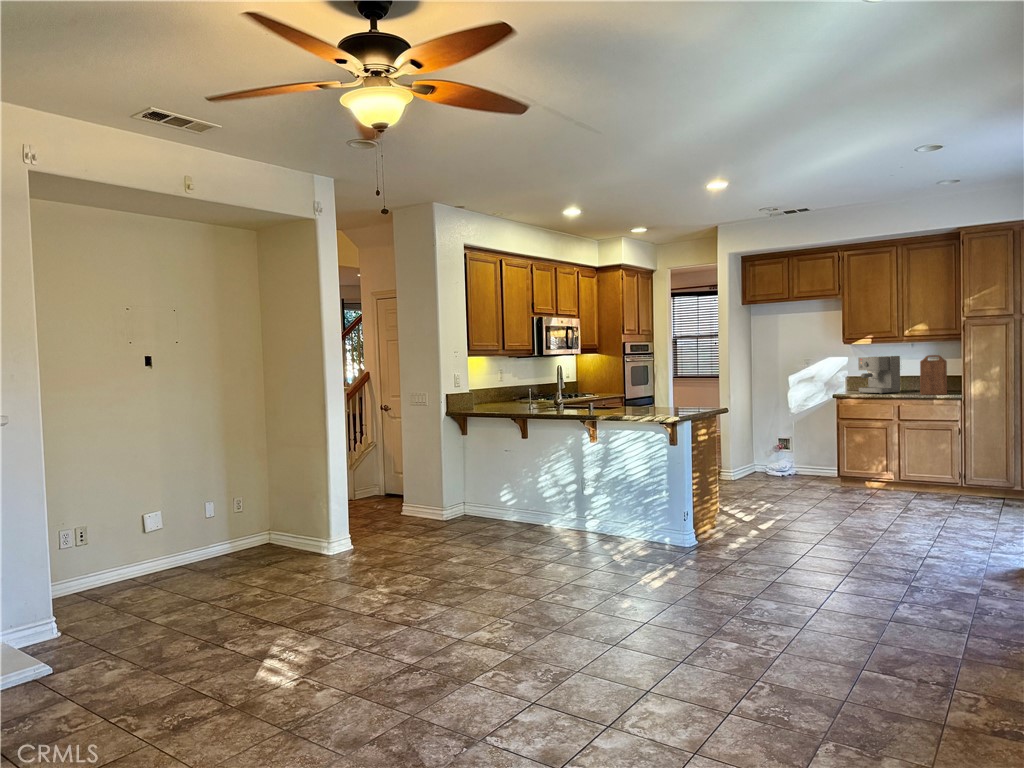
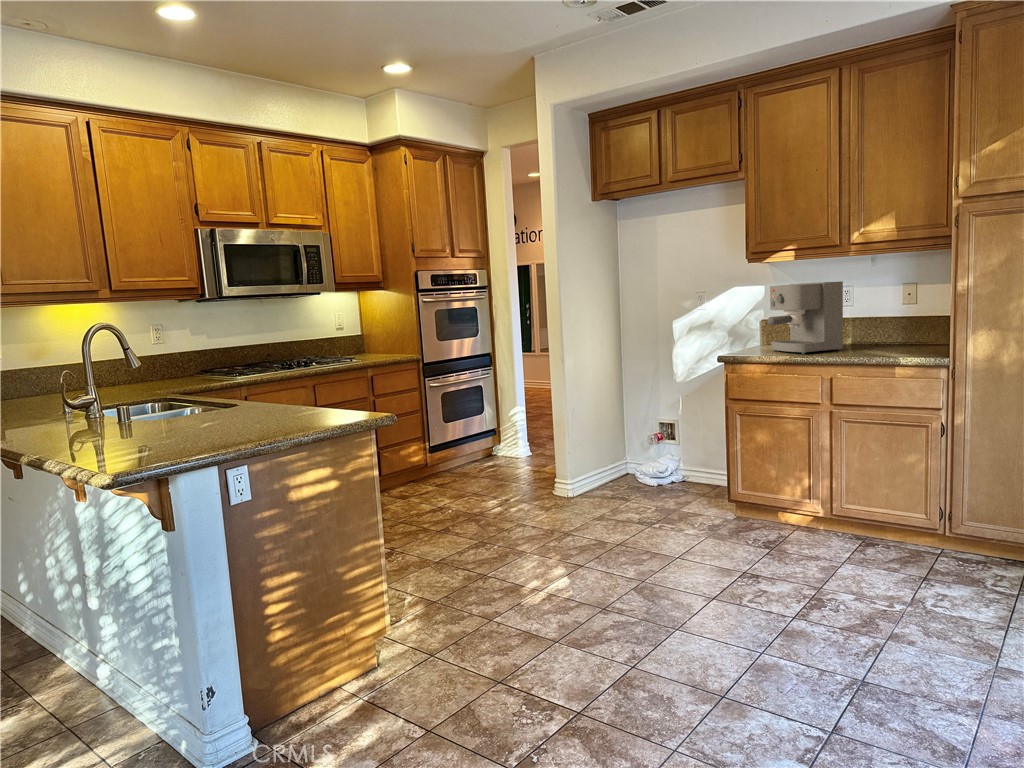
cutting board: present [920,355,947,395] -> none [872,279,923,357]

